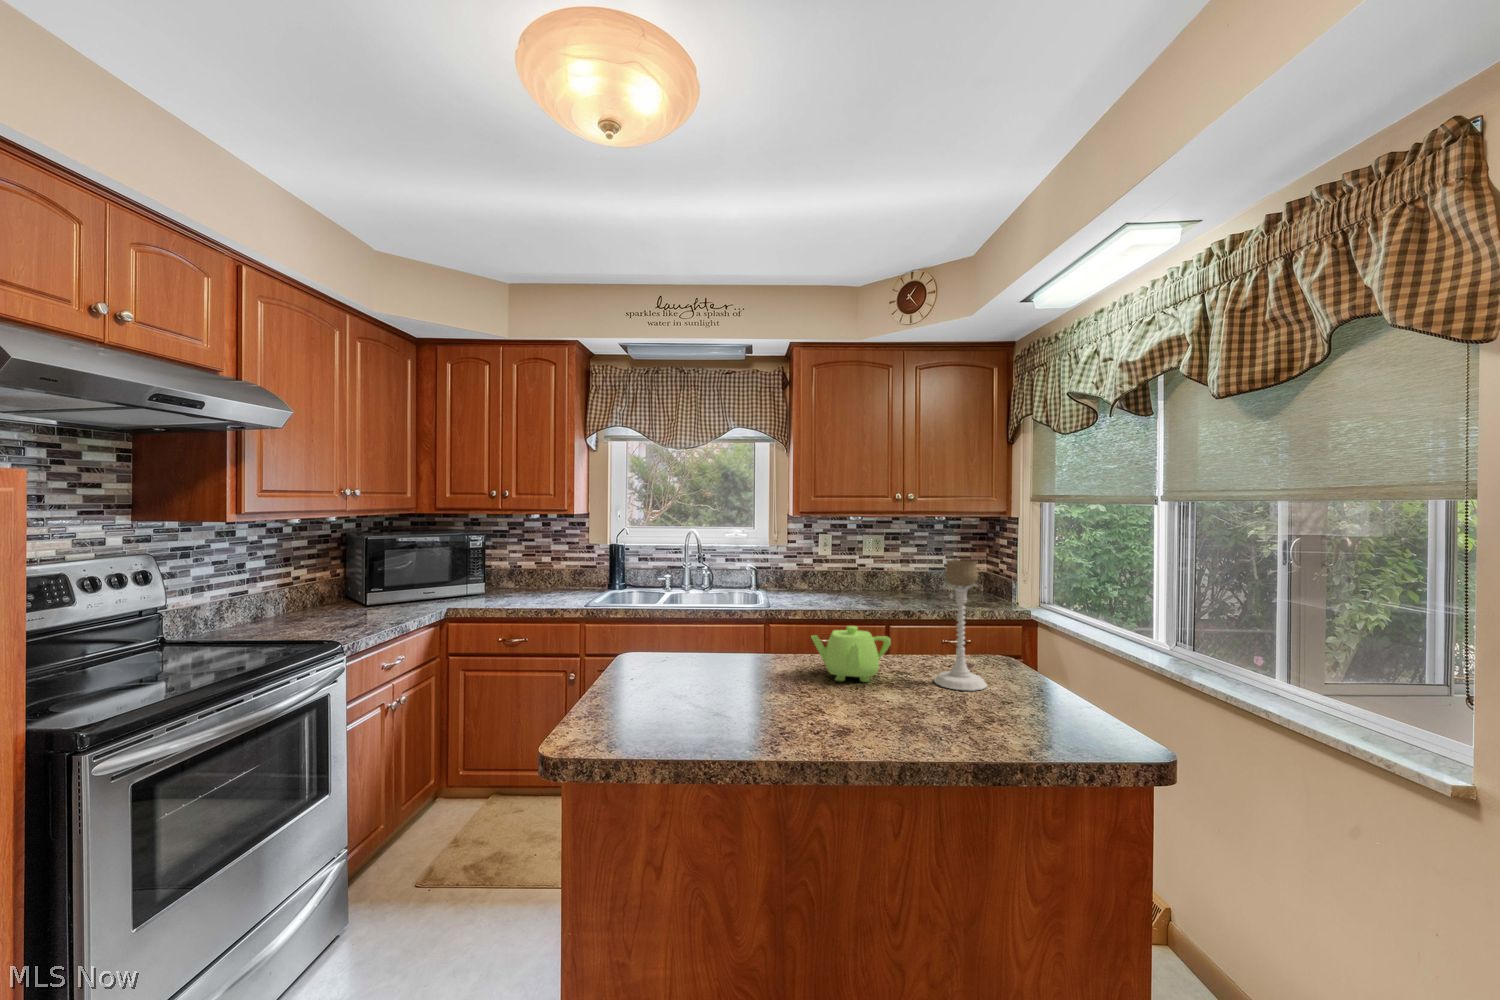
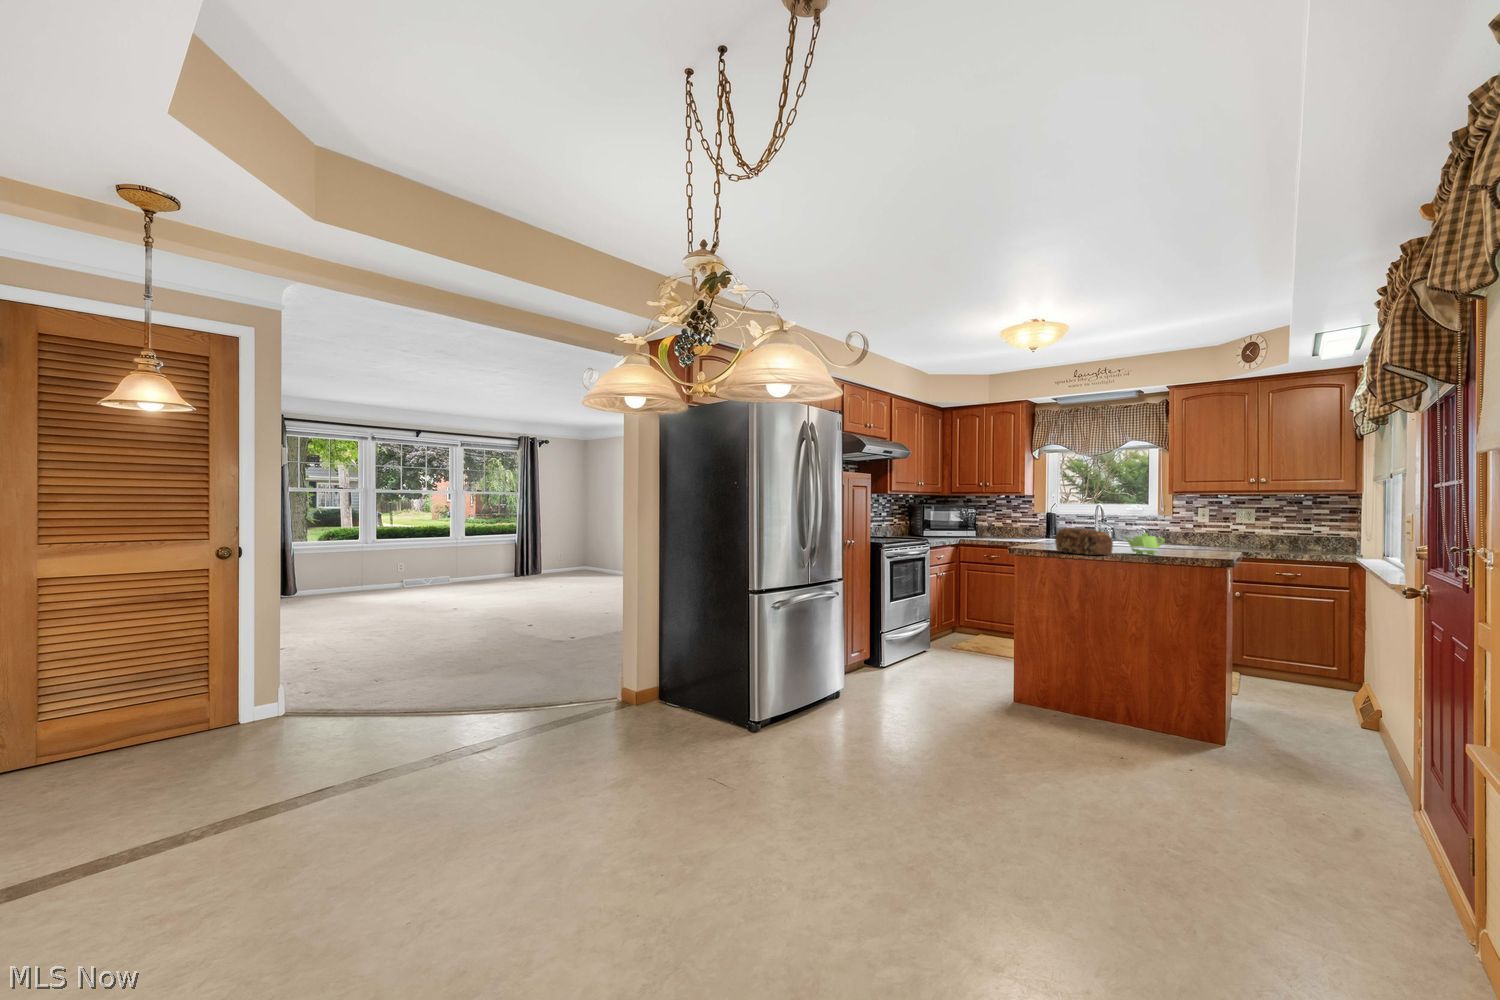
candle holder: present [934,559,987,691] -> none [1184,504,1212,559]
bread loaf: none [669,632,816,727] -> present [1055,528,1113,555]

